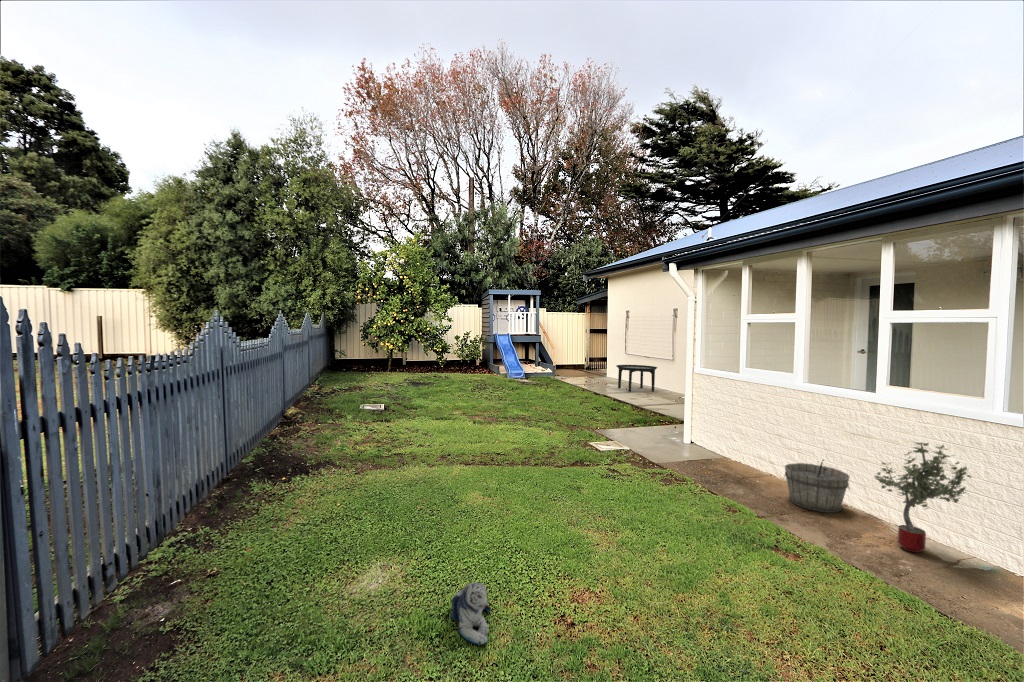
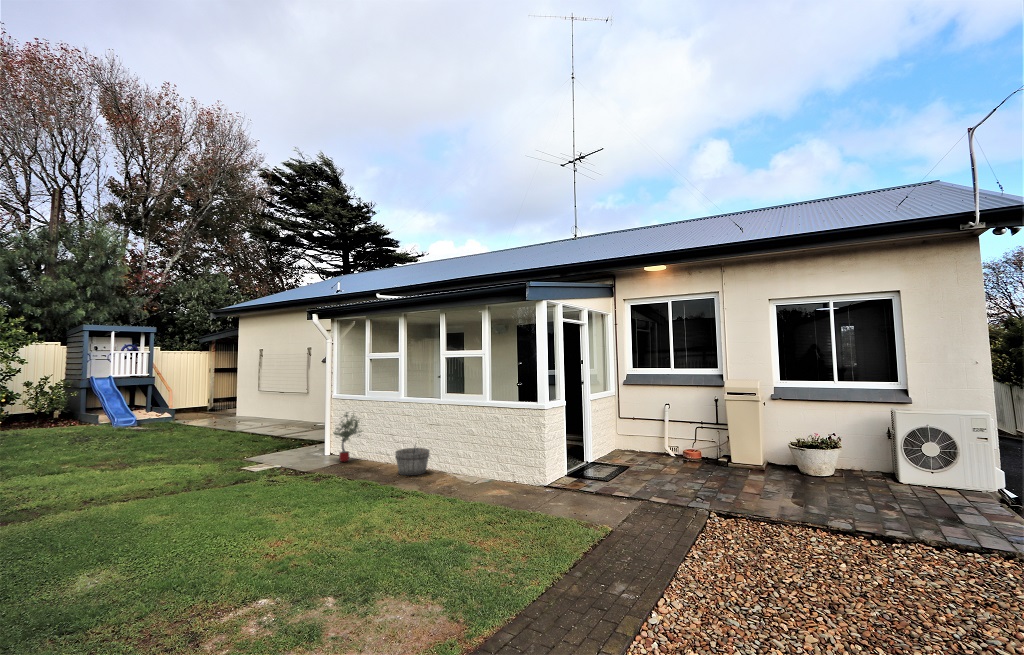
round table: present [616,365,657,392] -> none [253,399,294,425]
potted tree: present [875,443,971,553] -> present [333,412,362,462]
plush toy: present [451,582,491,645] -> none [169,553,211,593]

